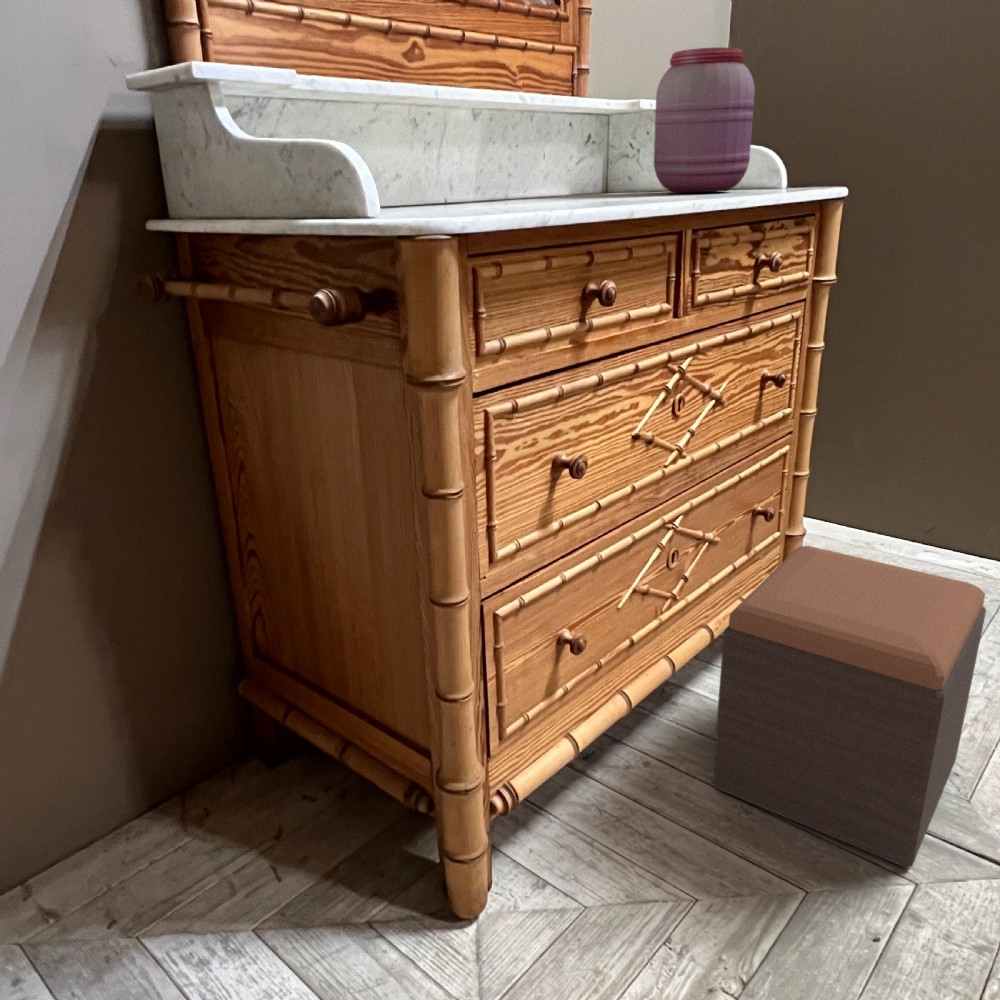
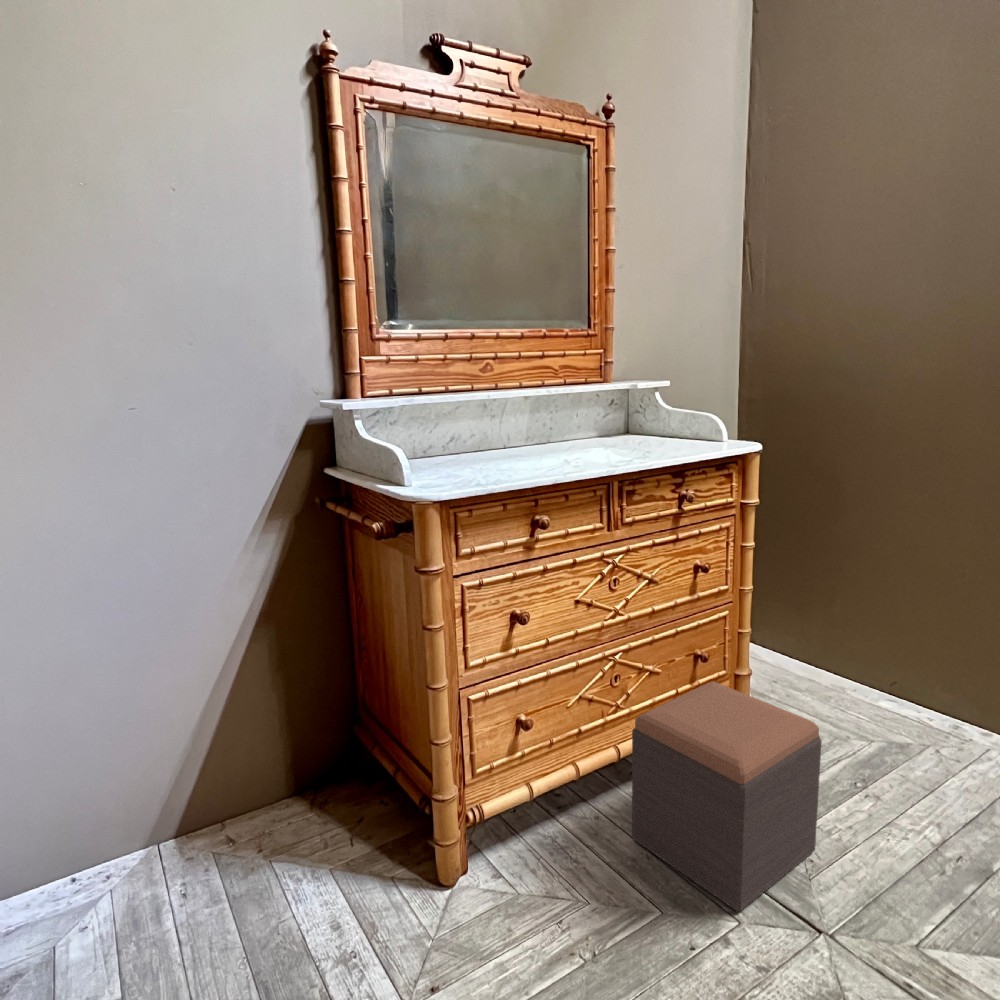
jar: present [654,47,755,192] -> none [630,367,690,449]

